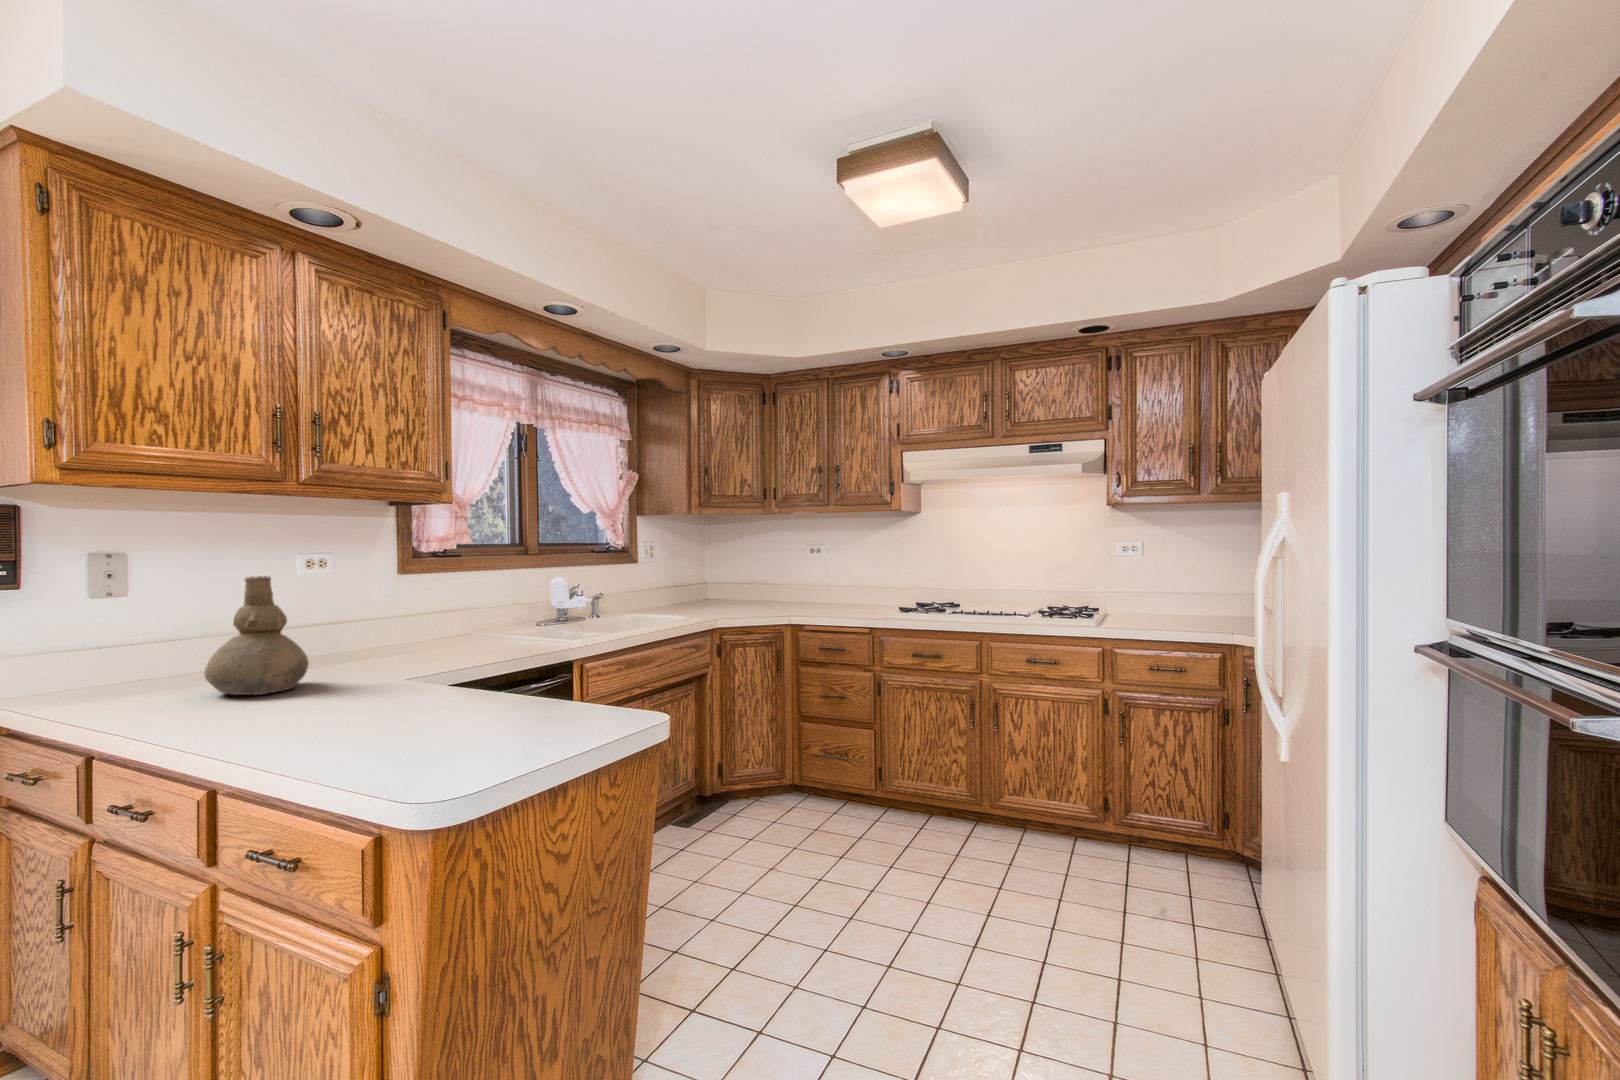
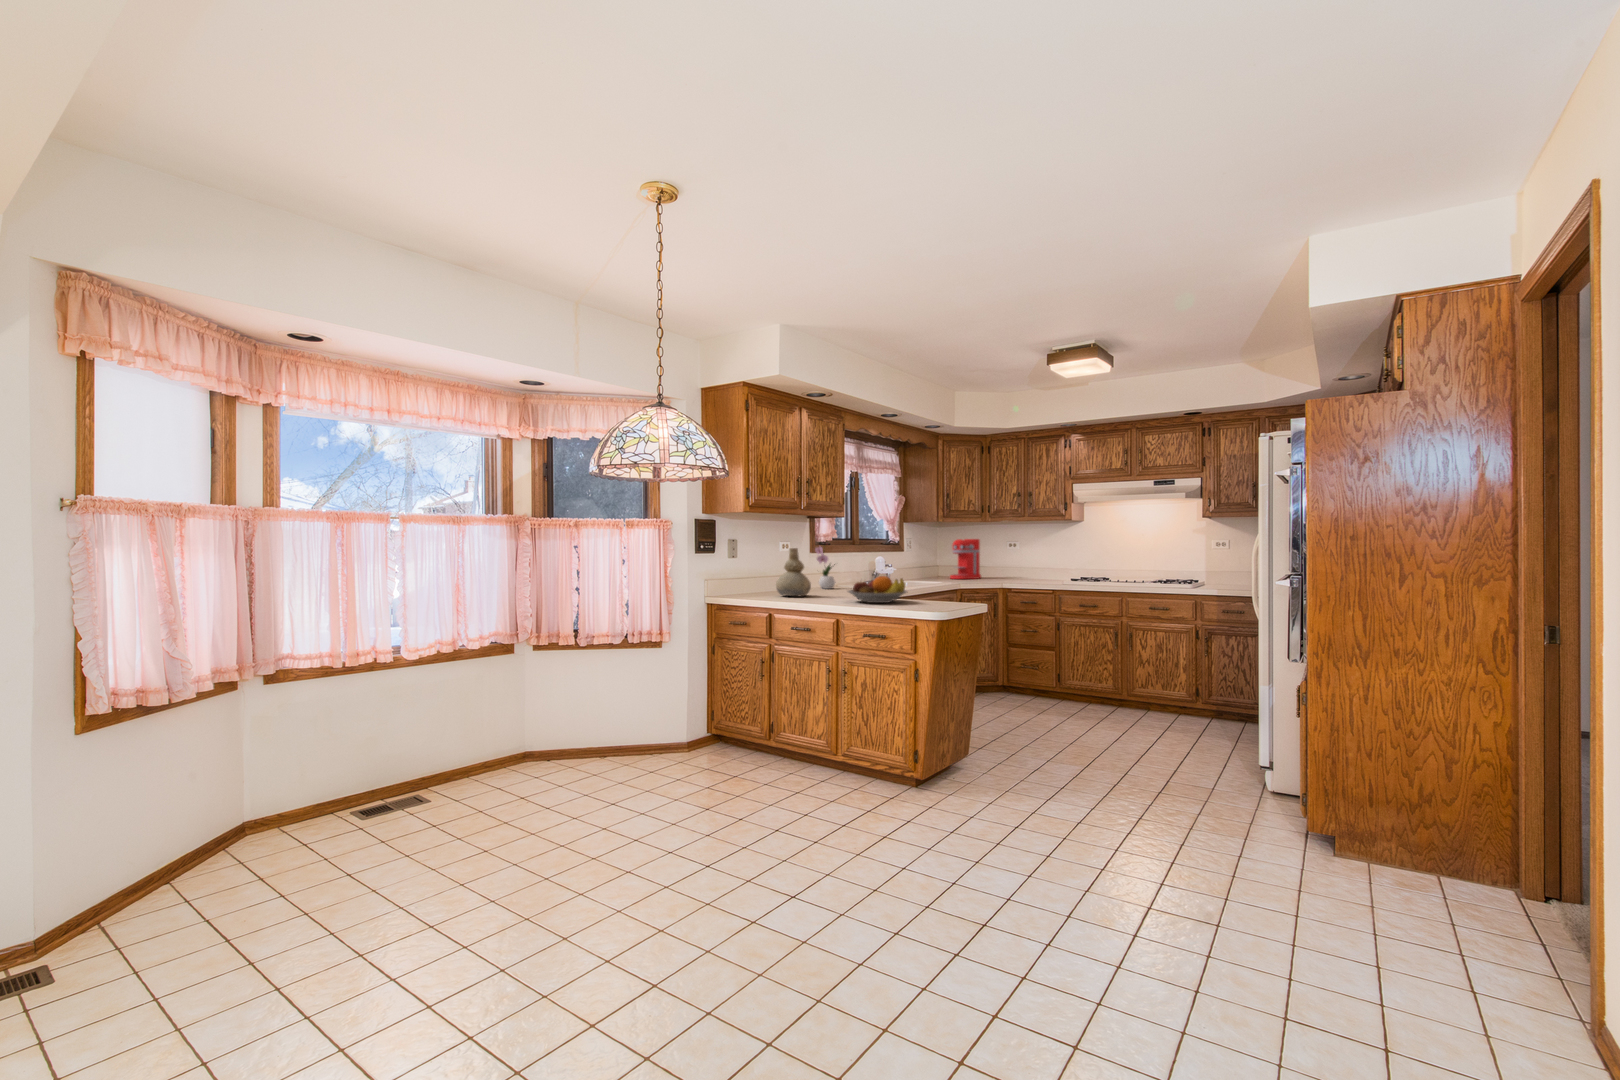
coffee maker: none [717,541,768,607] -> present [950,539,981,579]
flower arrangement: none [400,550,450,650] -> present [815,546,835,589]
fruit bowl: none [325,651,499,724] -> present [848,576,907,603]

